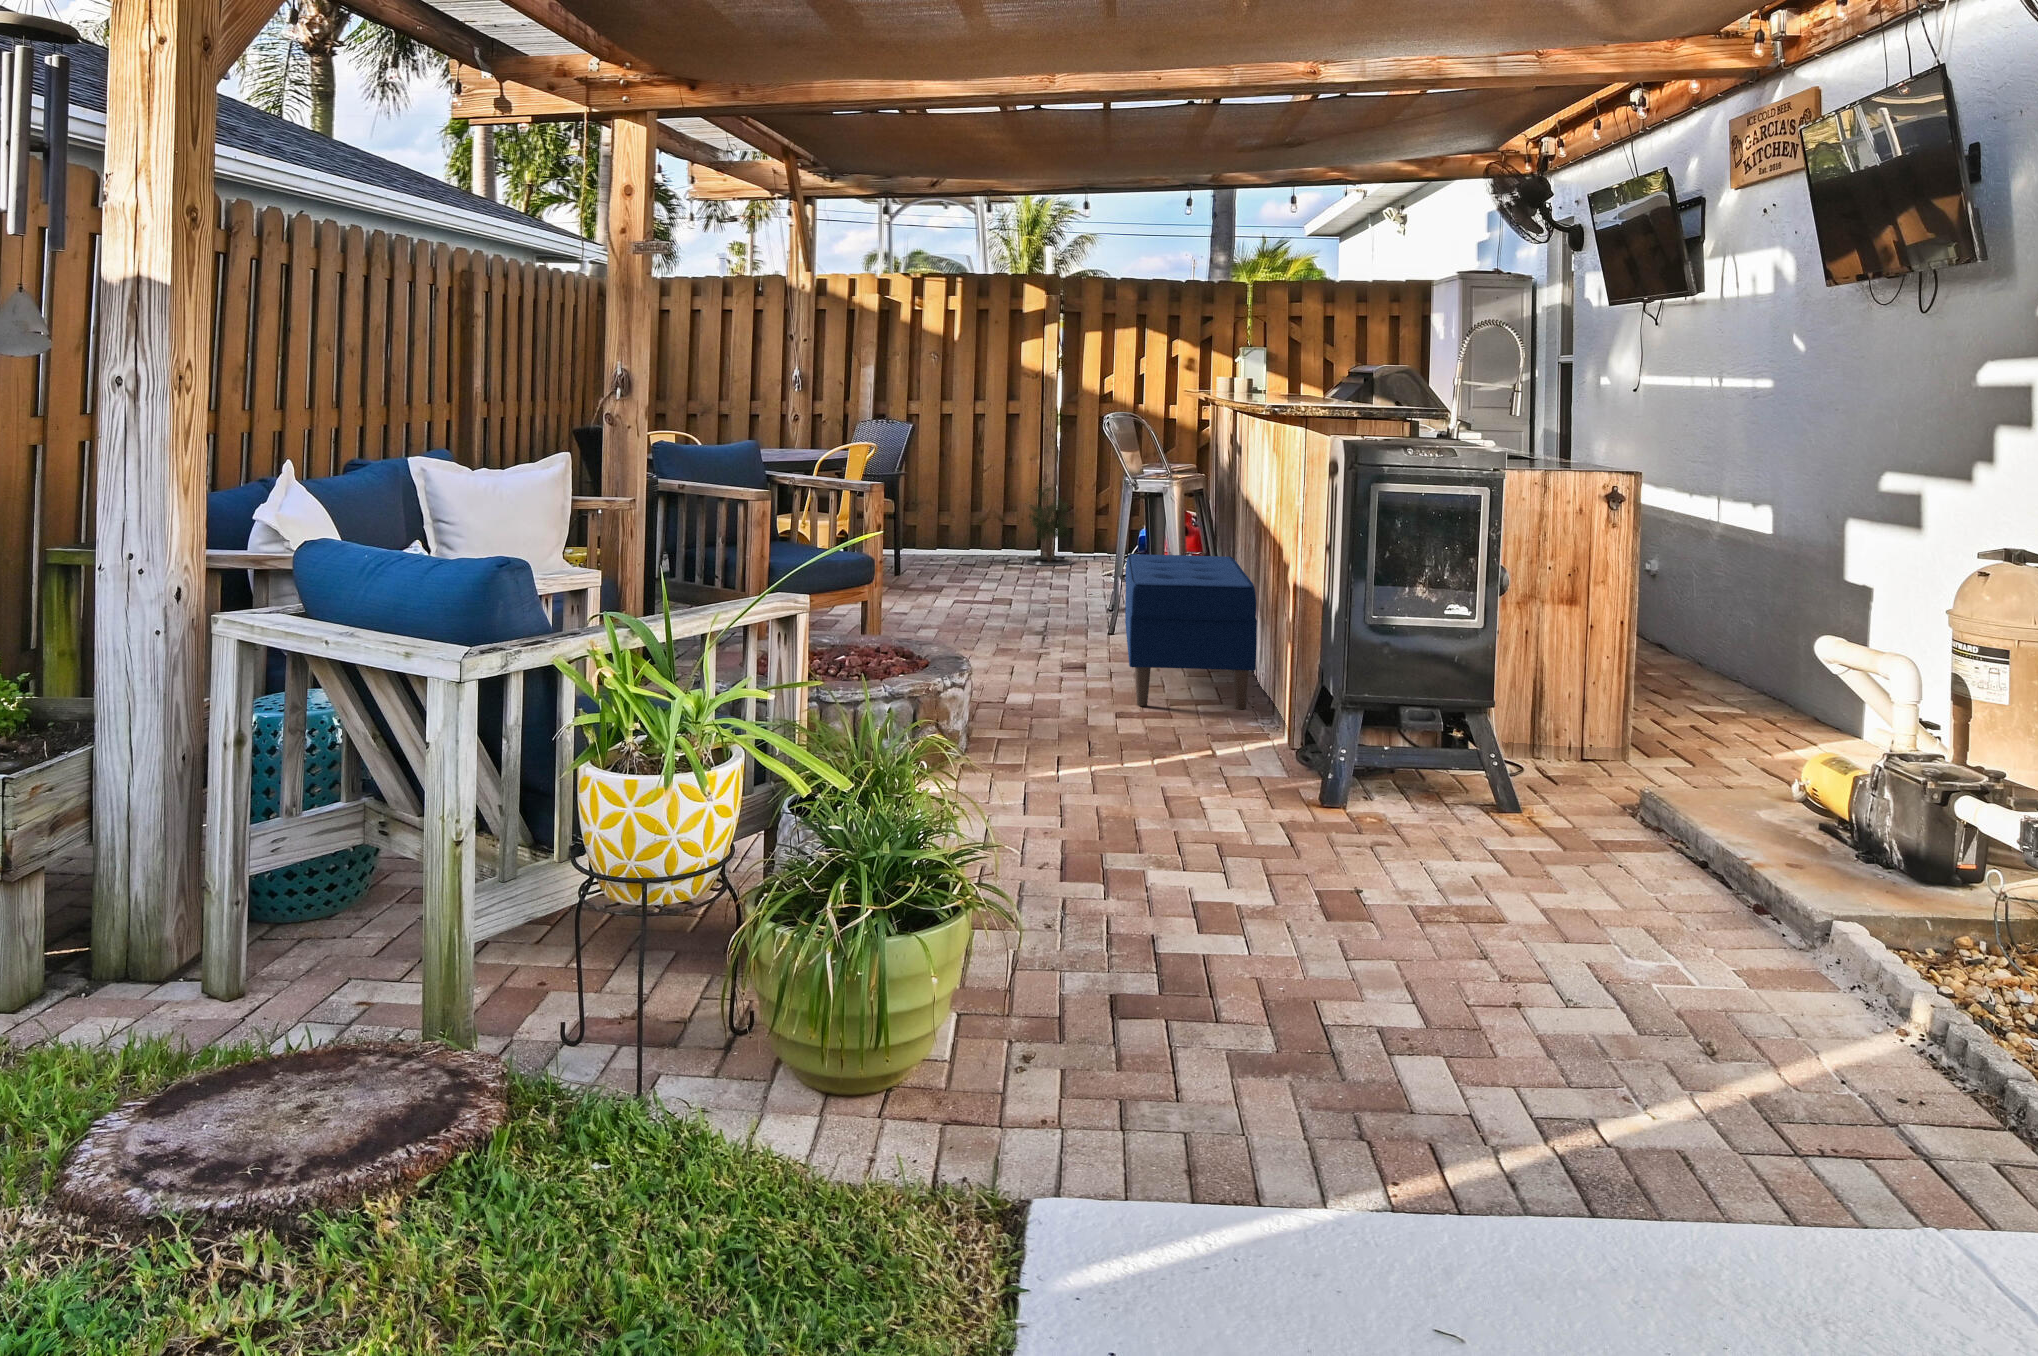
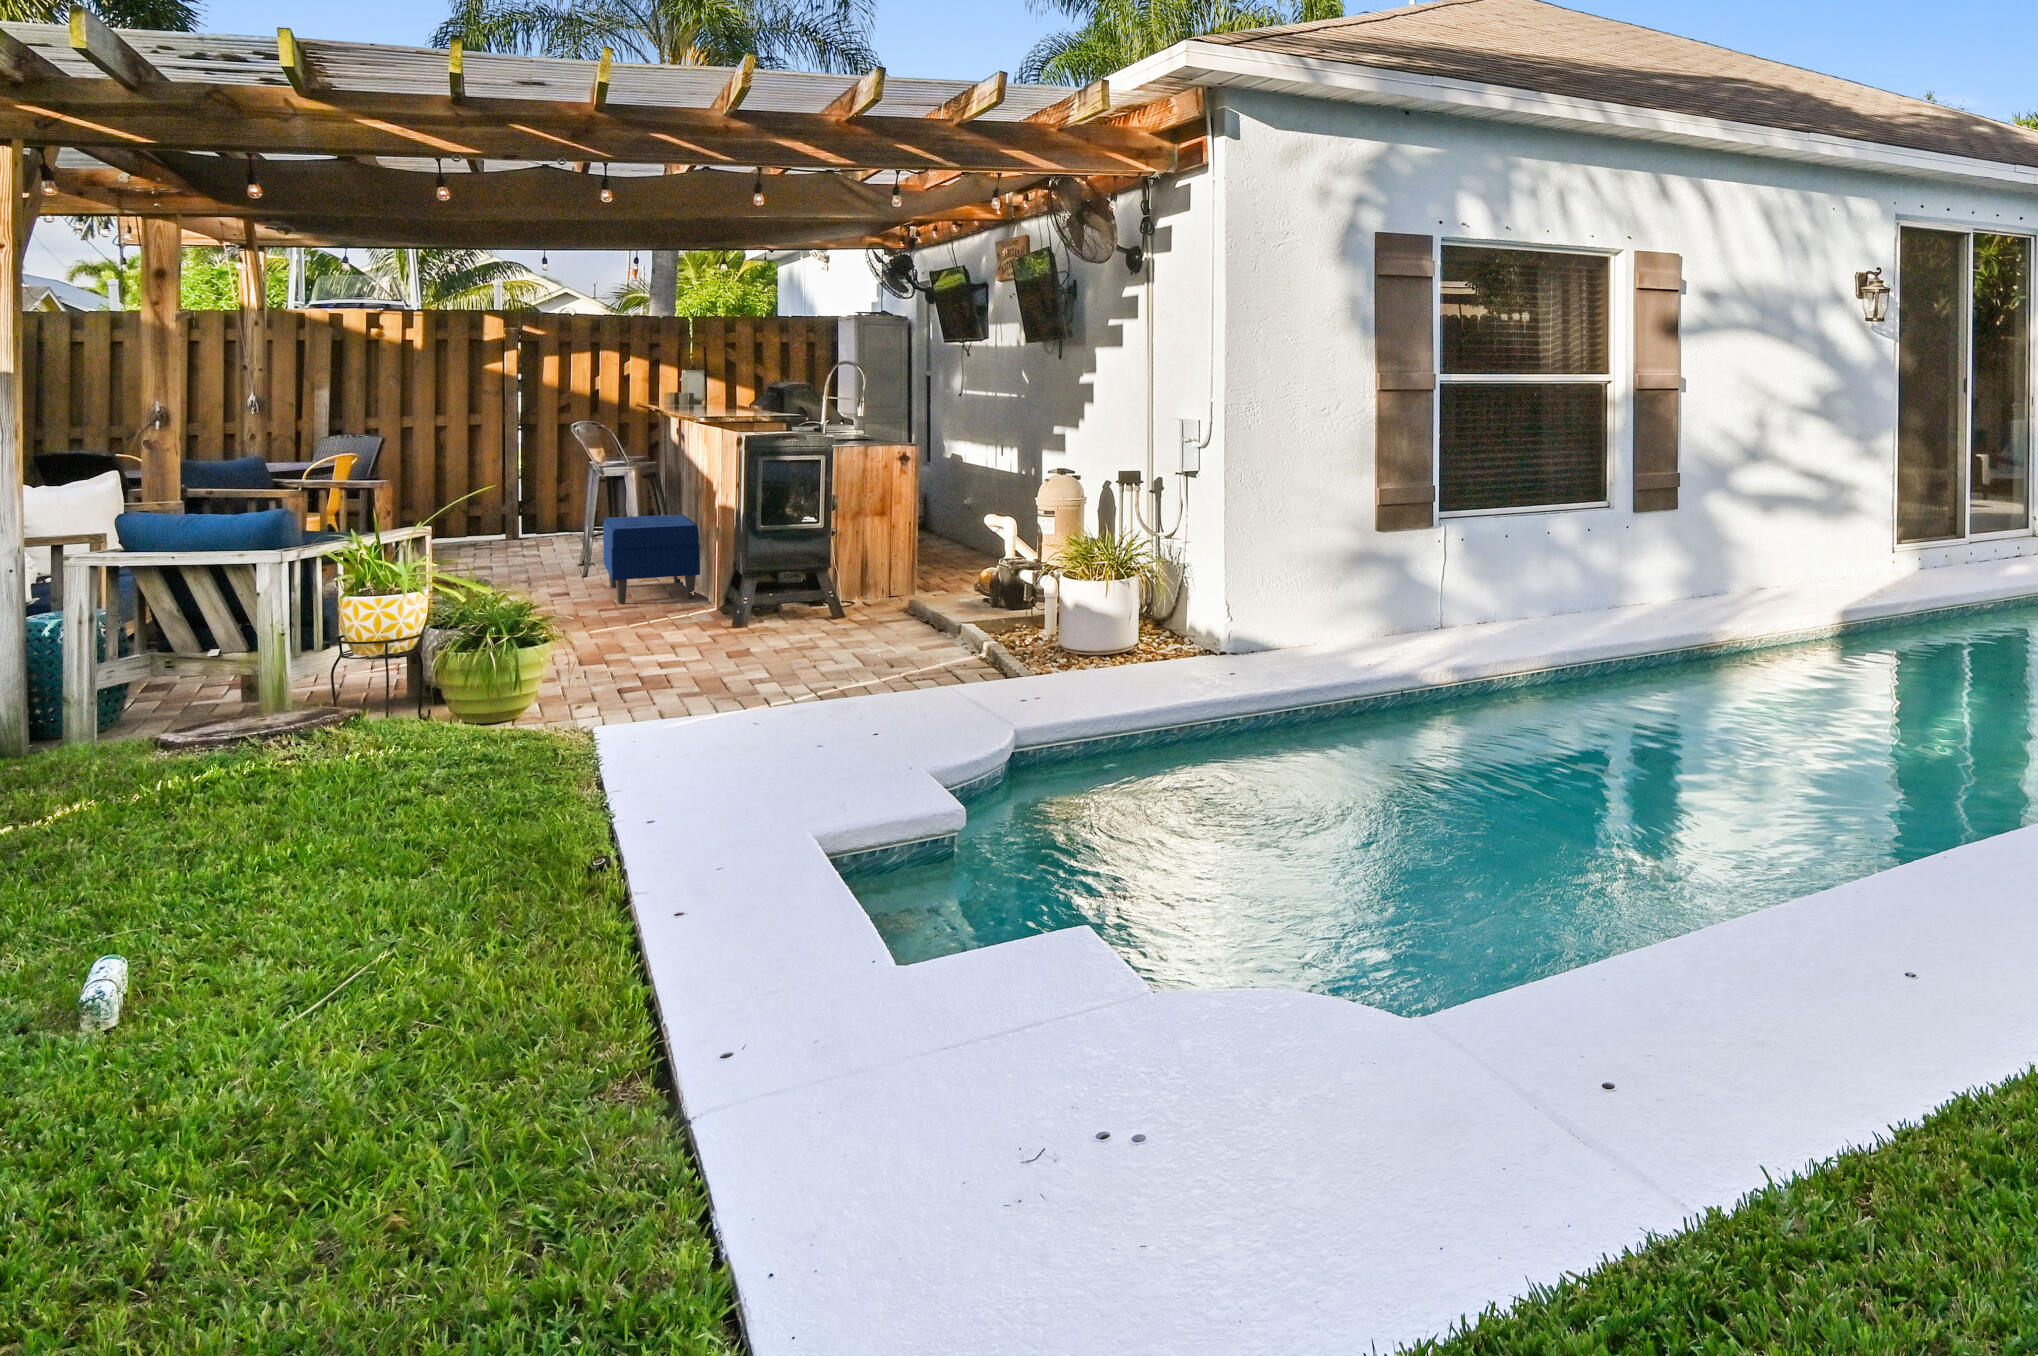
potted tree: present [1025,481,1072,566] -> none [492,476,544,549]

